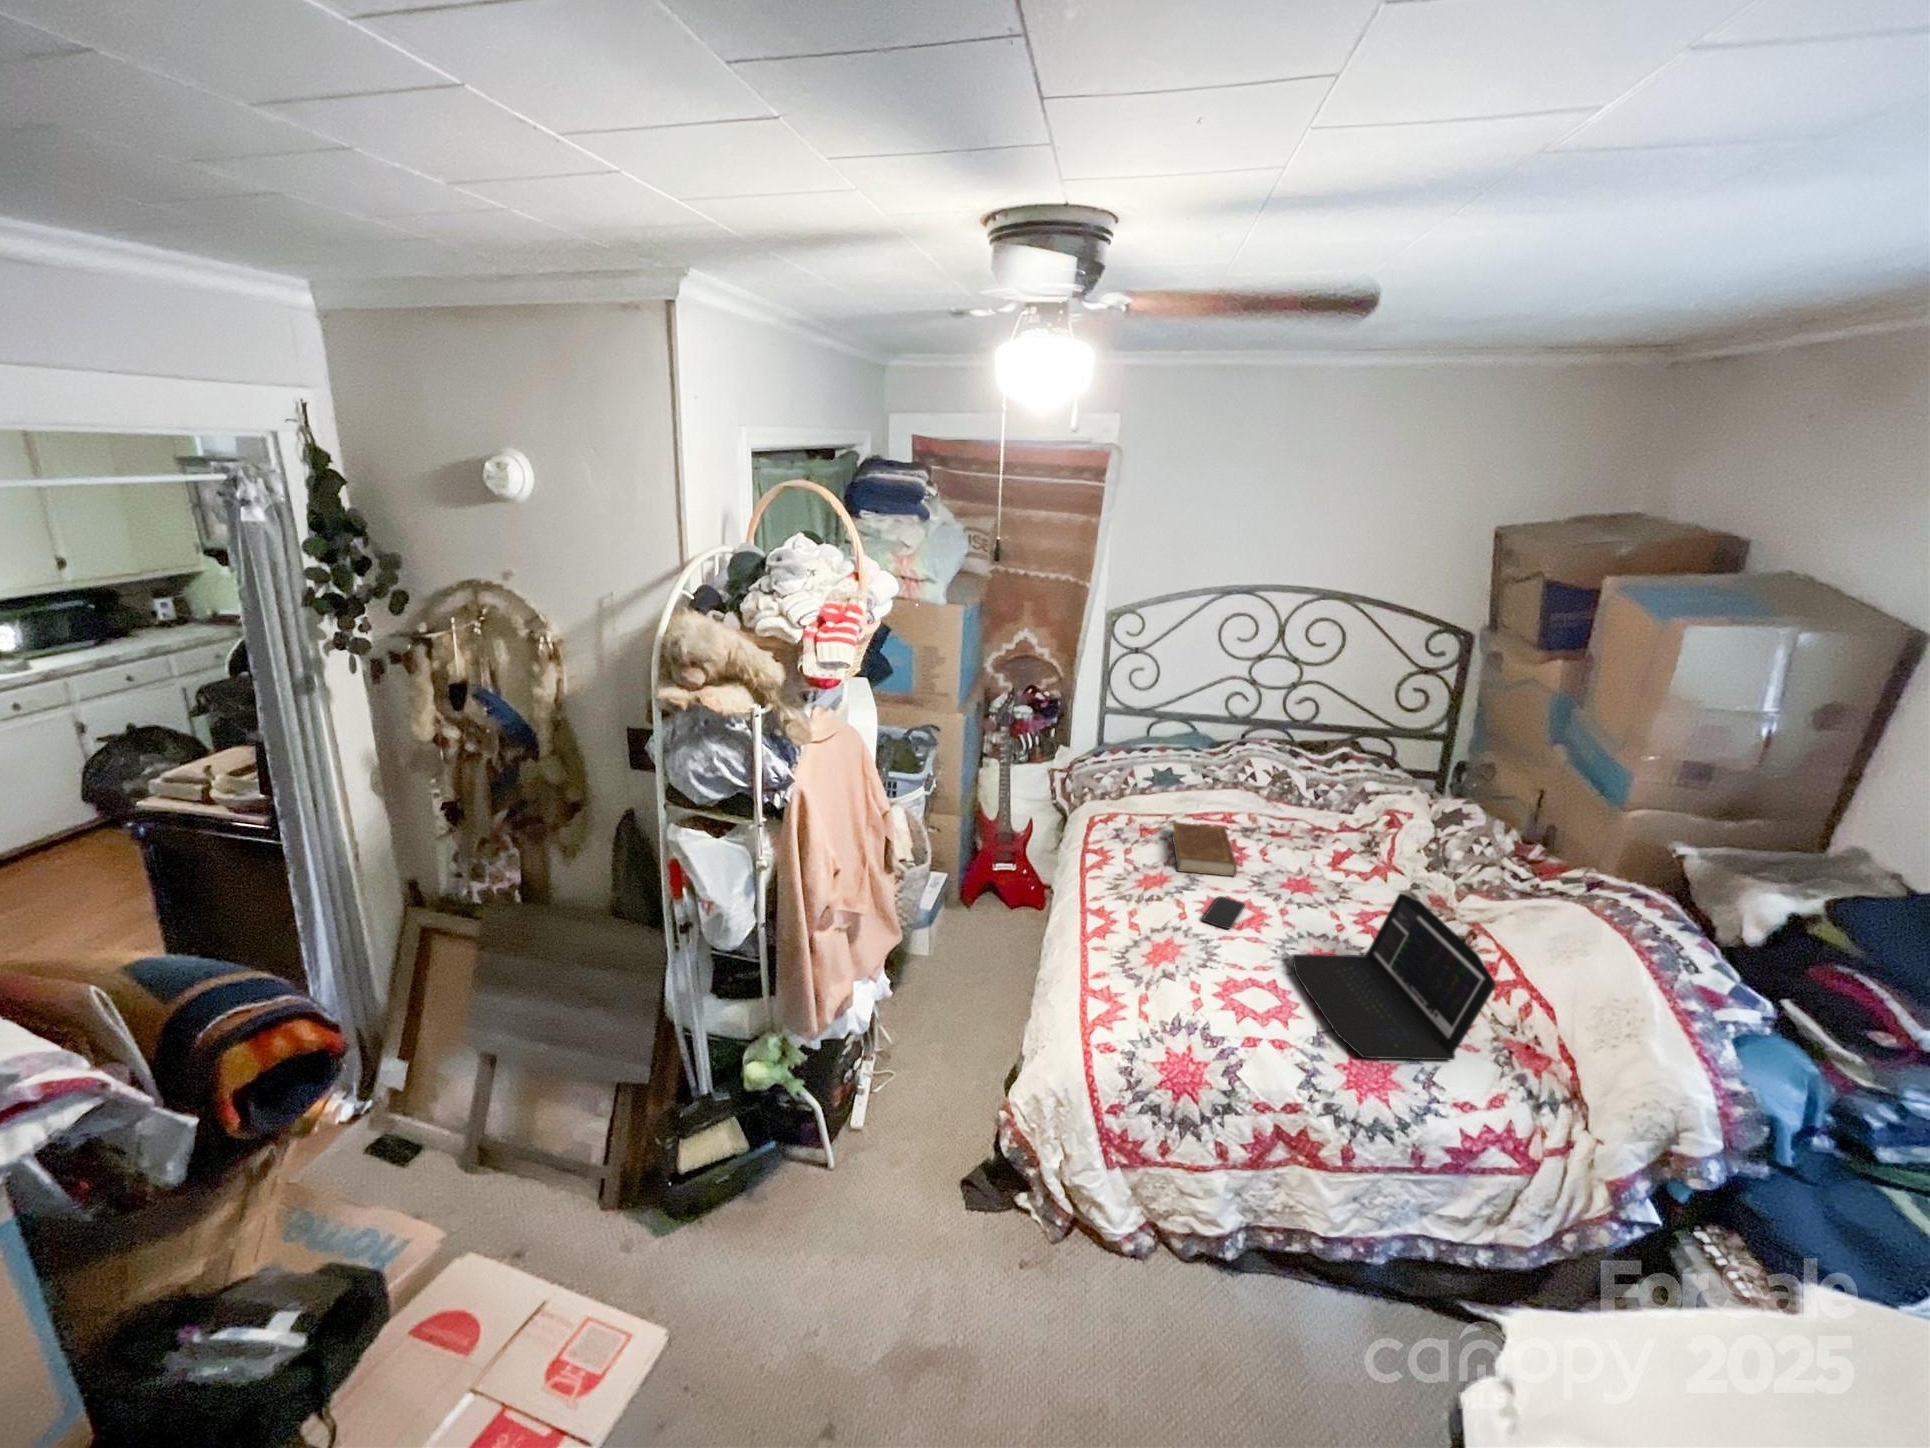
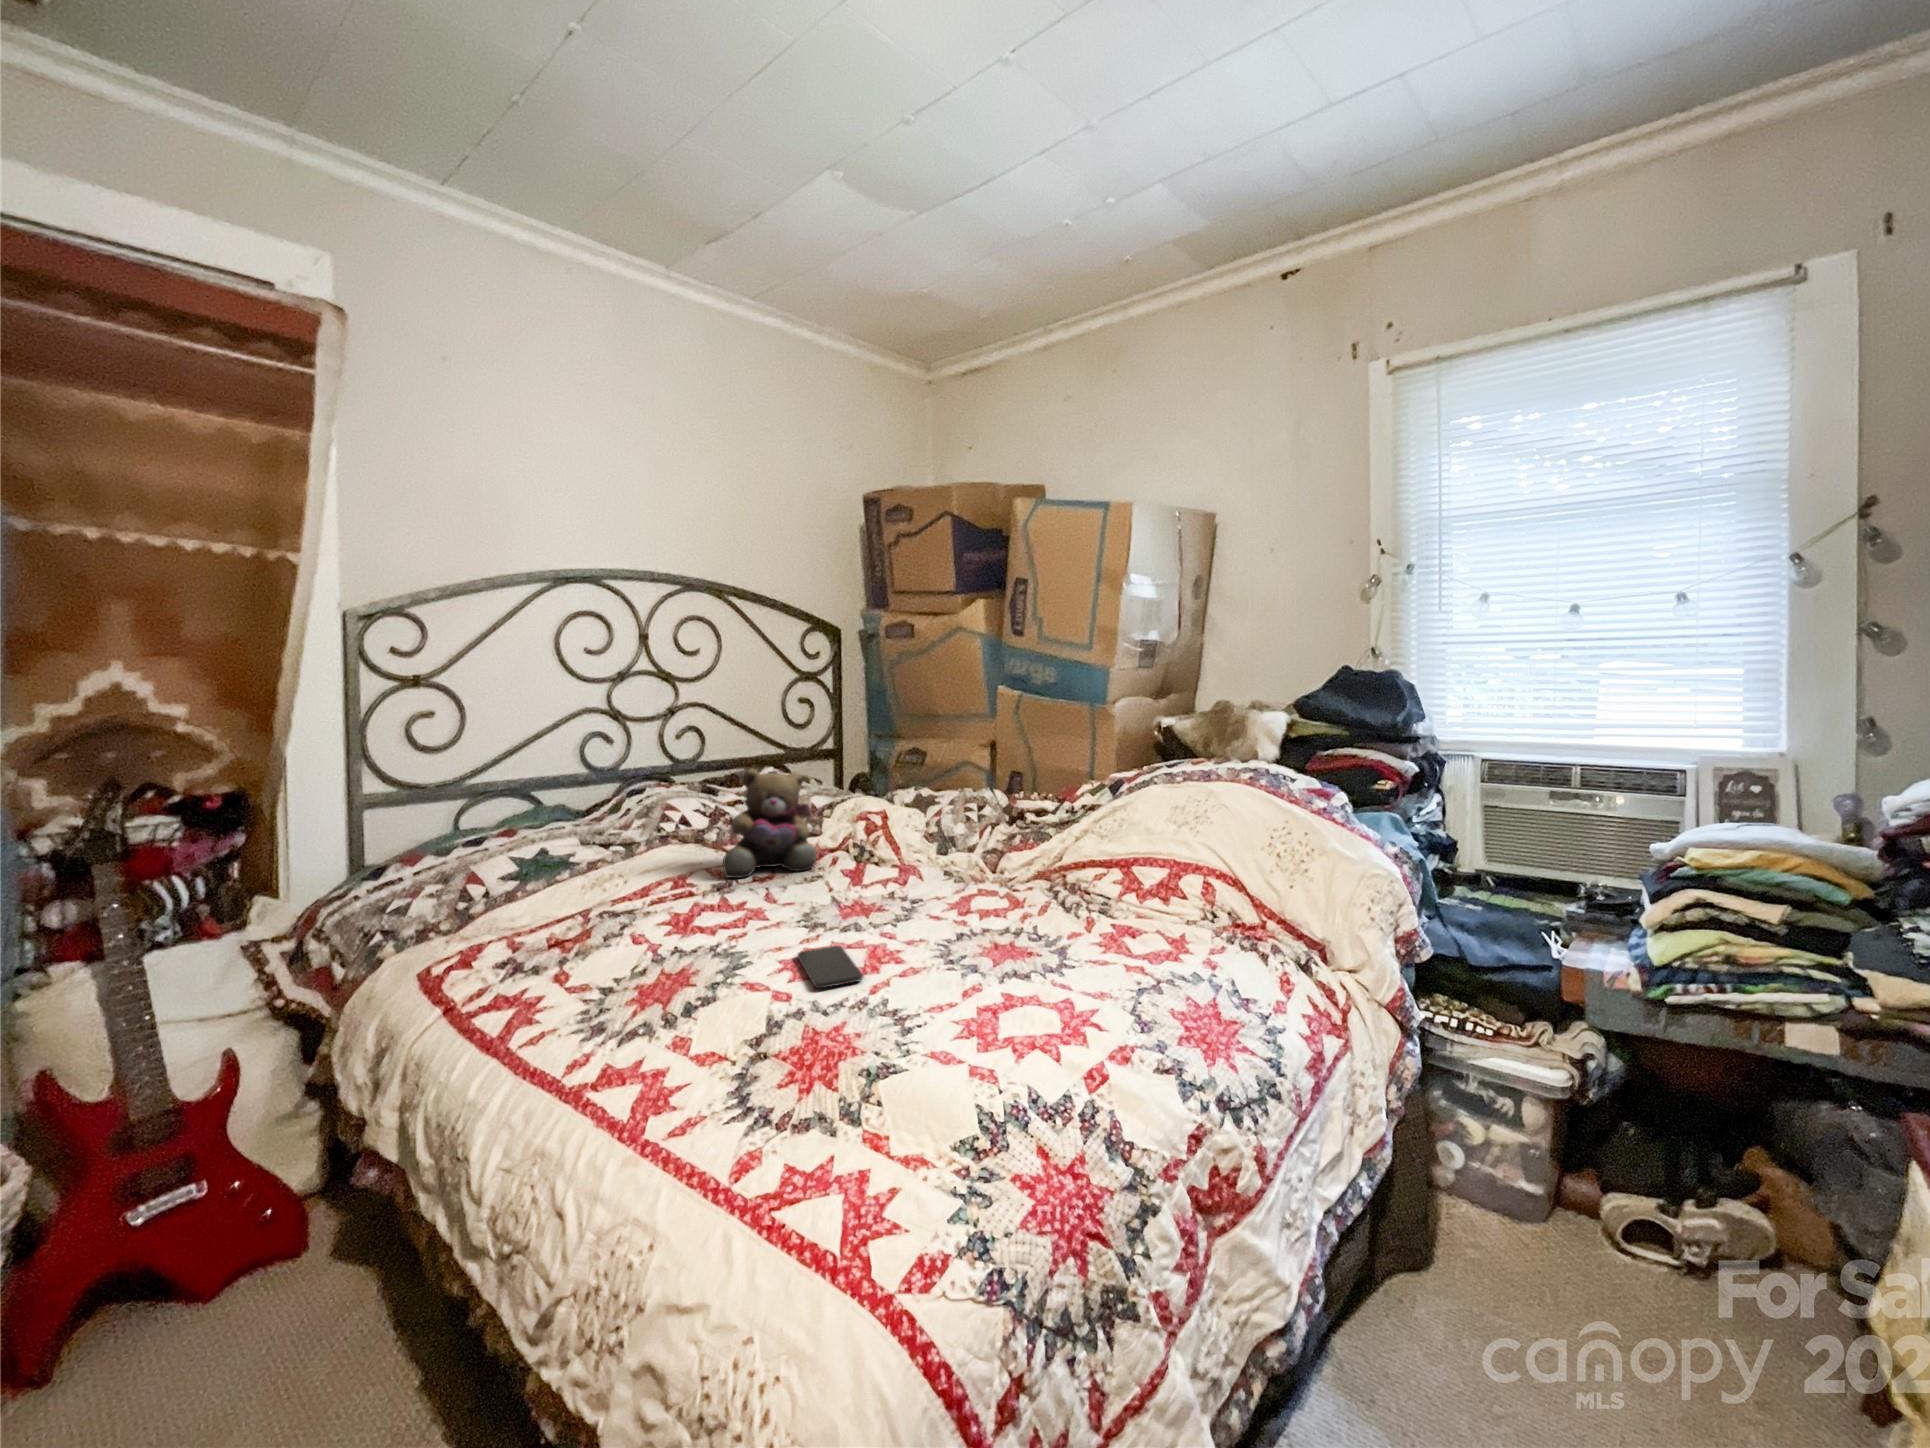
teddy bear: none [1248,763,1318,842] -> present [723,768,817,878]
book: present [1172,823,1237,876] -> none [630,879,785,955]
laptop: present [1292,893,1496,1060] -> none [975,812,1226,1014]

